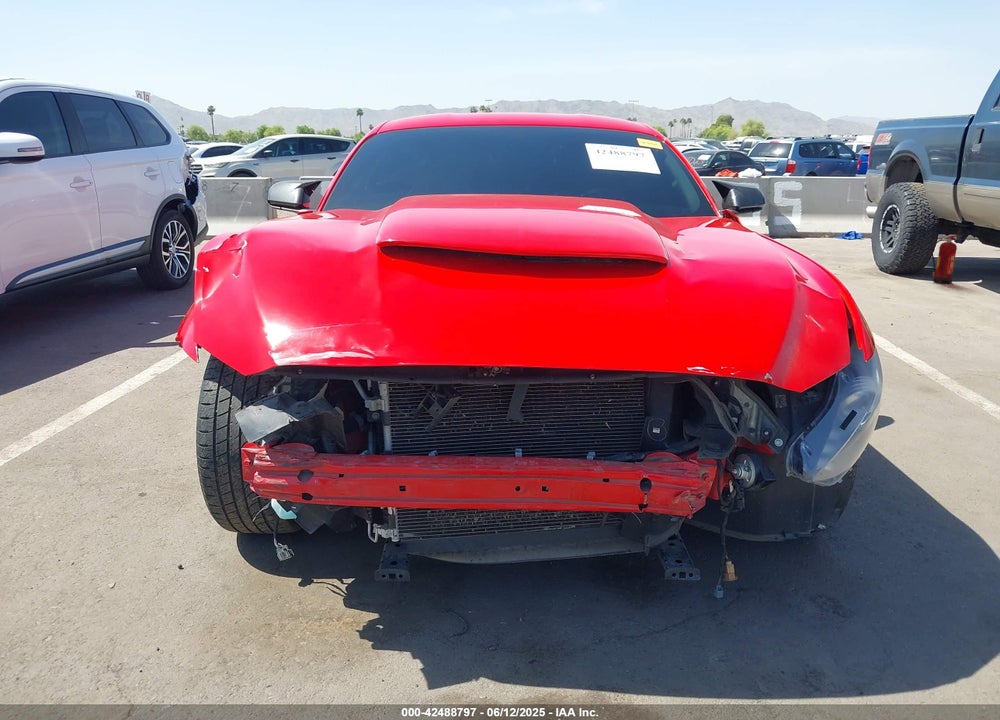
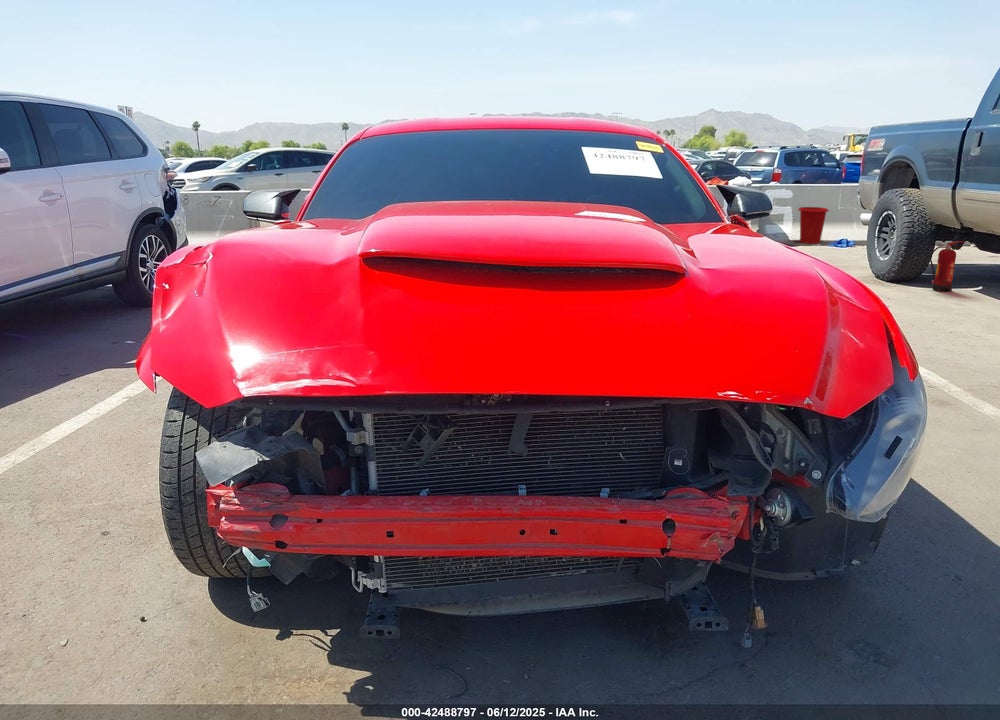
waste bin: none [806,199,837,235] -> present [798,207,829,244]

